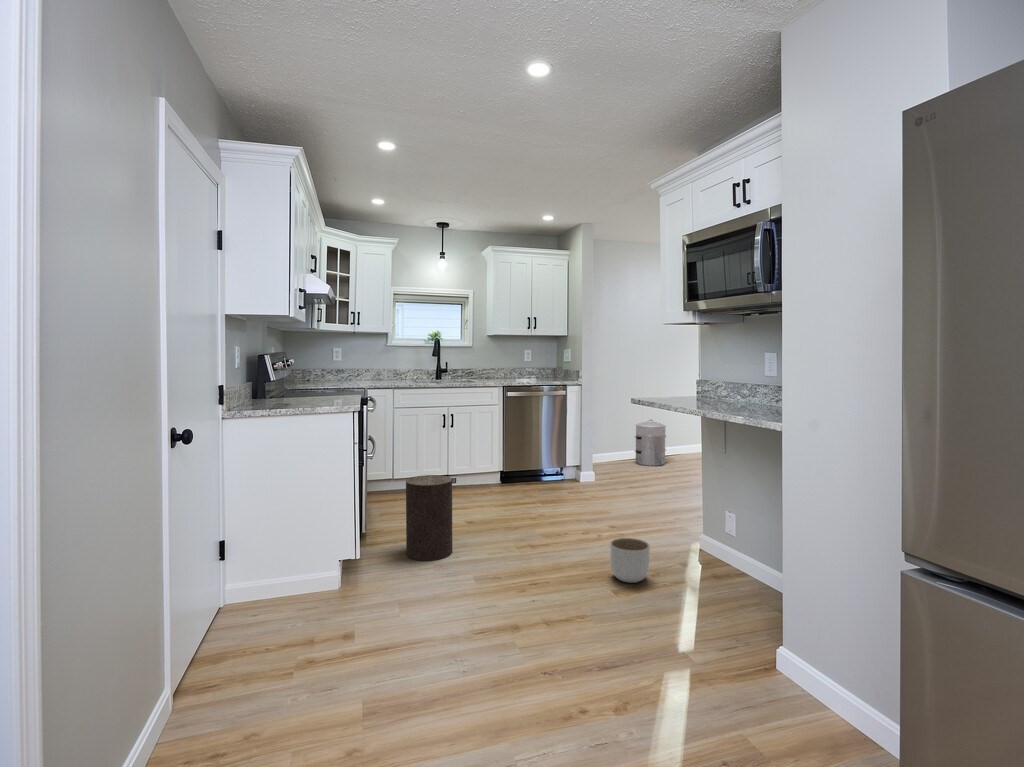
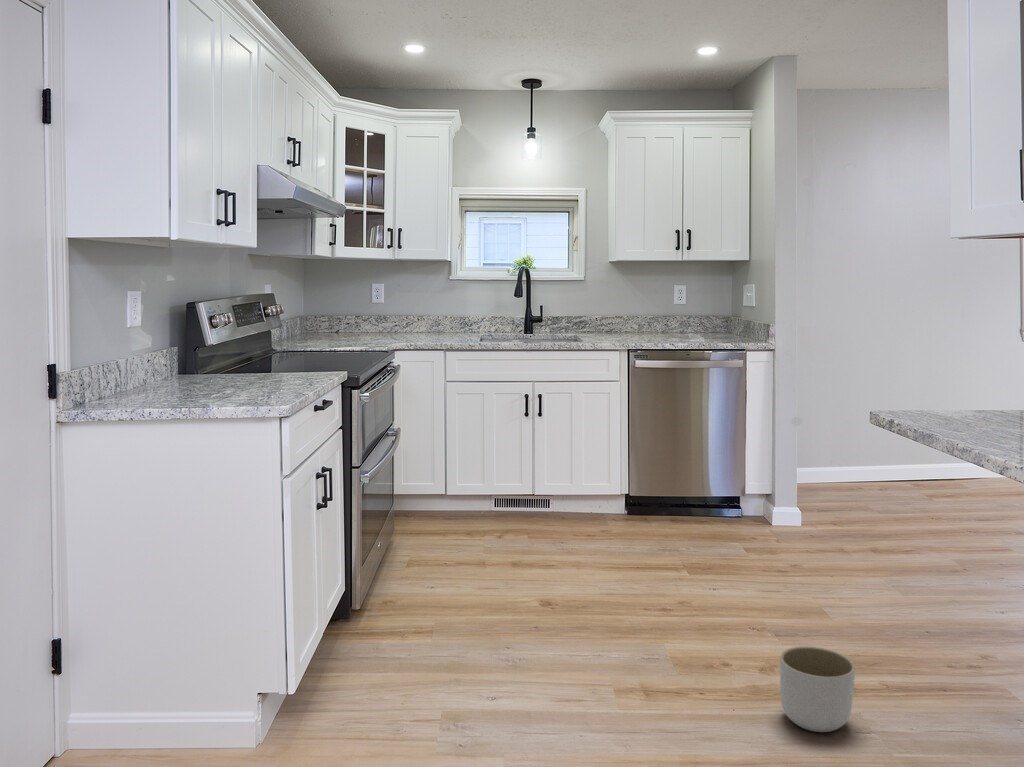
waste bin: present [635,420,666,466] -> none [868,407,930,489]
stool: present [406,475,453,561] -> none [438,507,515,651]

